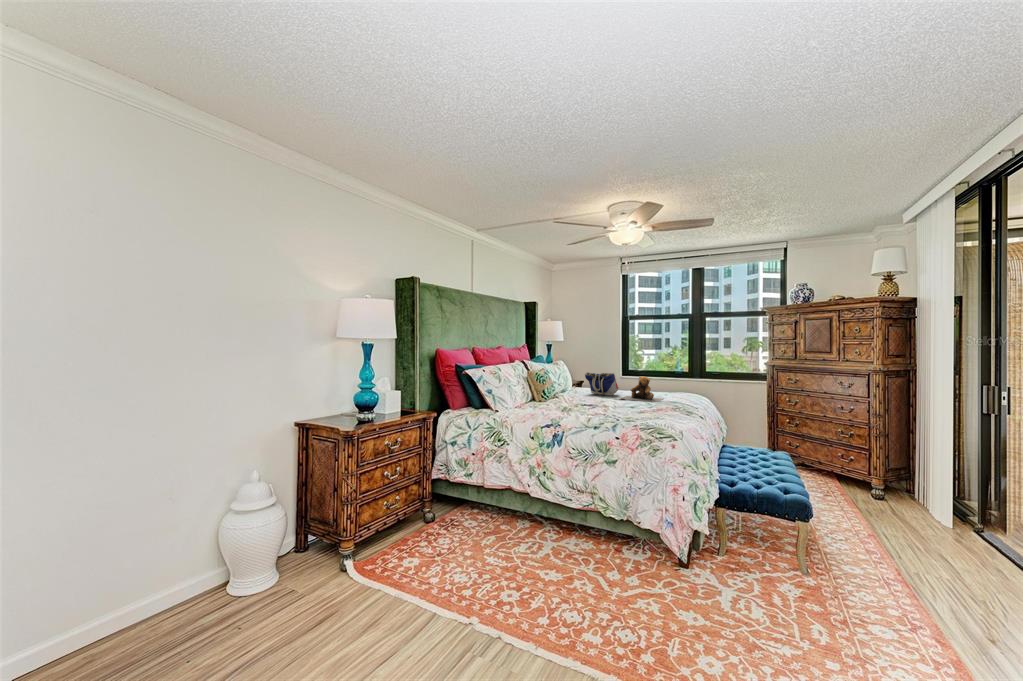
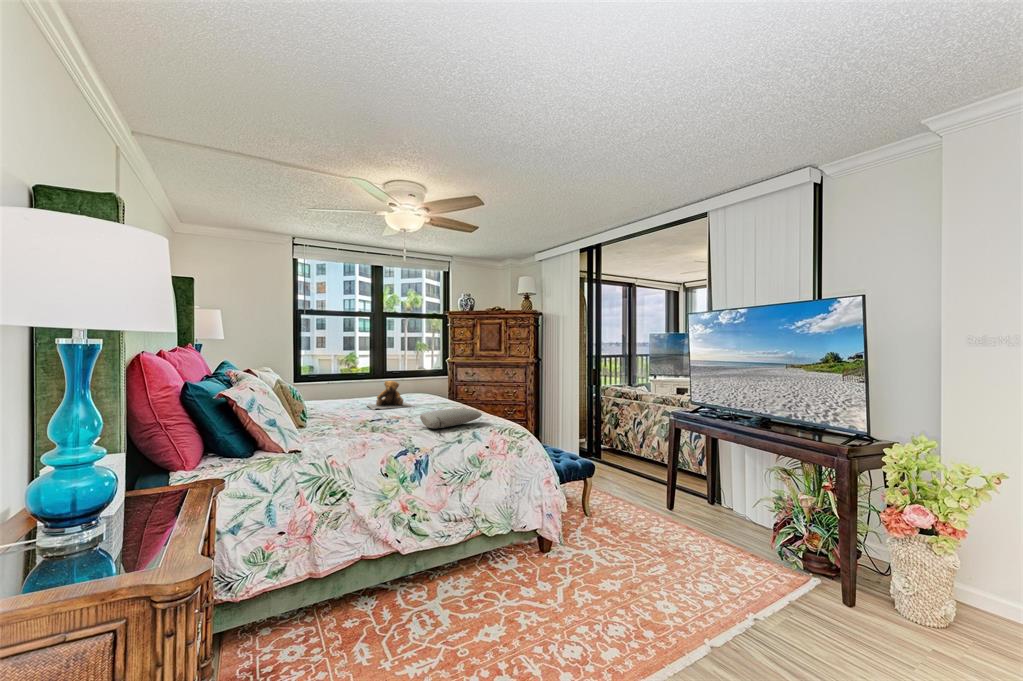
tote bag: present [585,372,619,395] -> none [303,380,350,408]
pillow: none [583,400,641,415] -> present [420,409,482,429]

